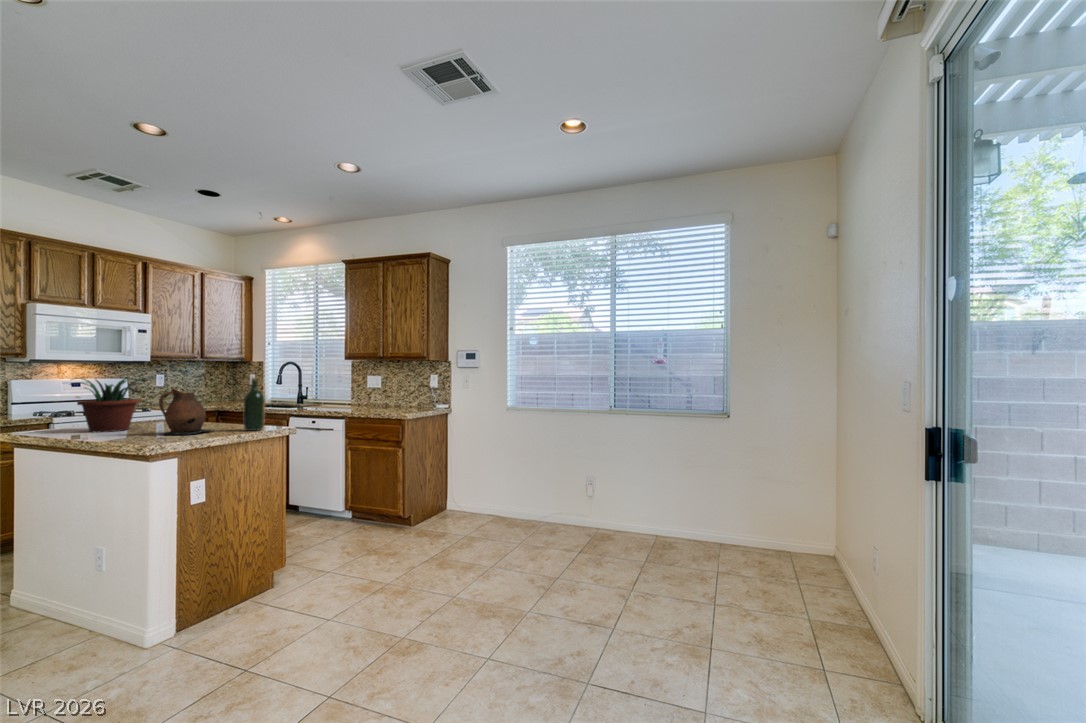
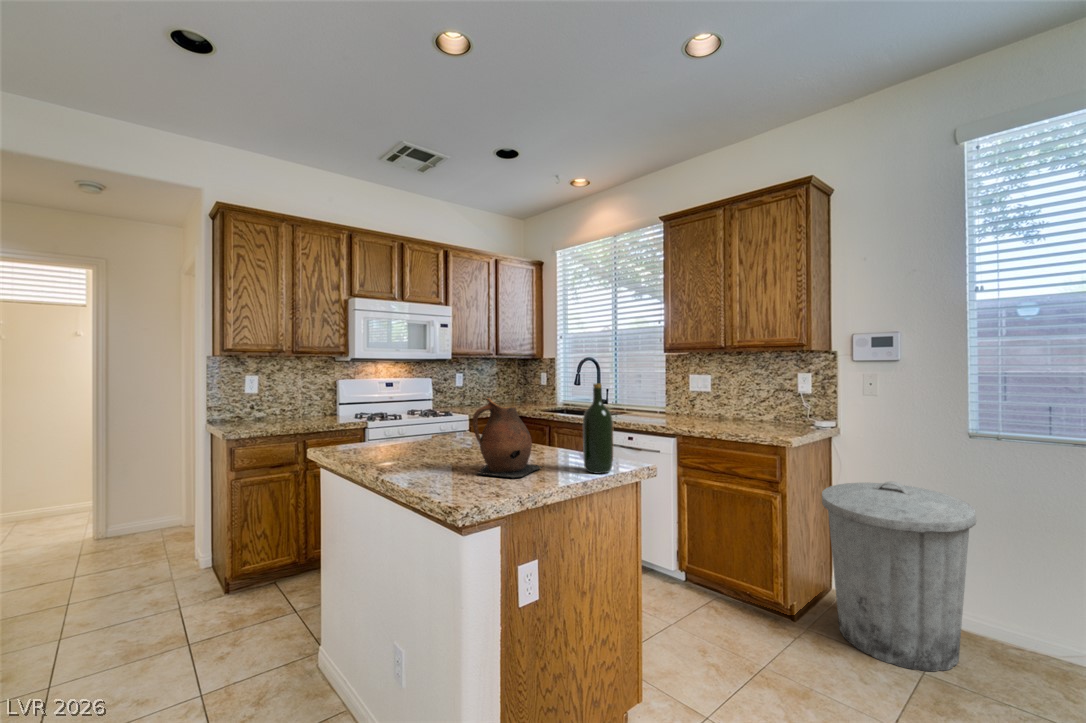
potted plant: present [73,378,141,432] -> none [373,381,454,457]
trash can: none [427,435,498,535] -> present [822,481,976,671]

